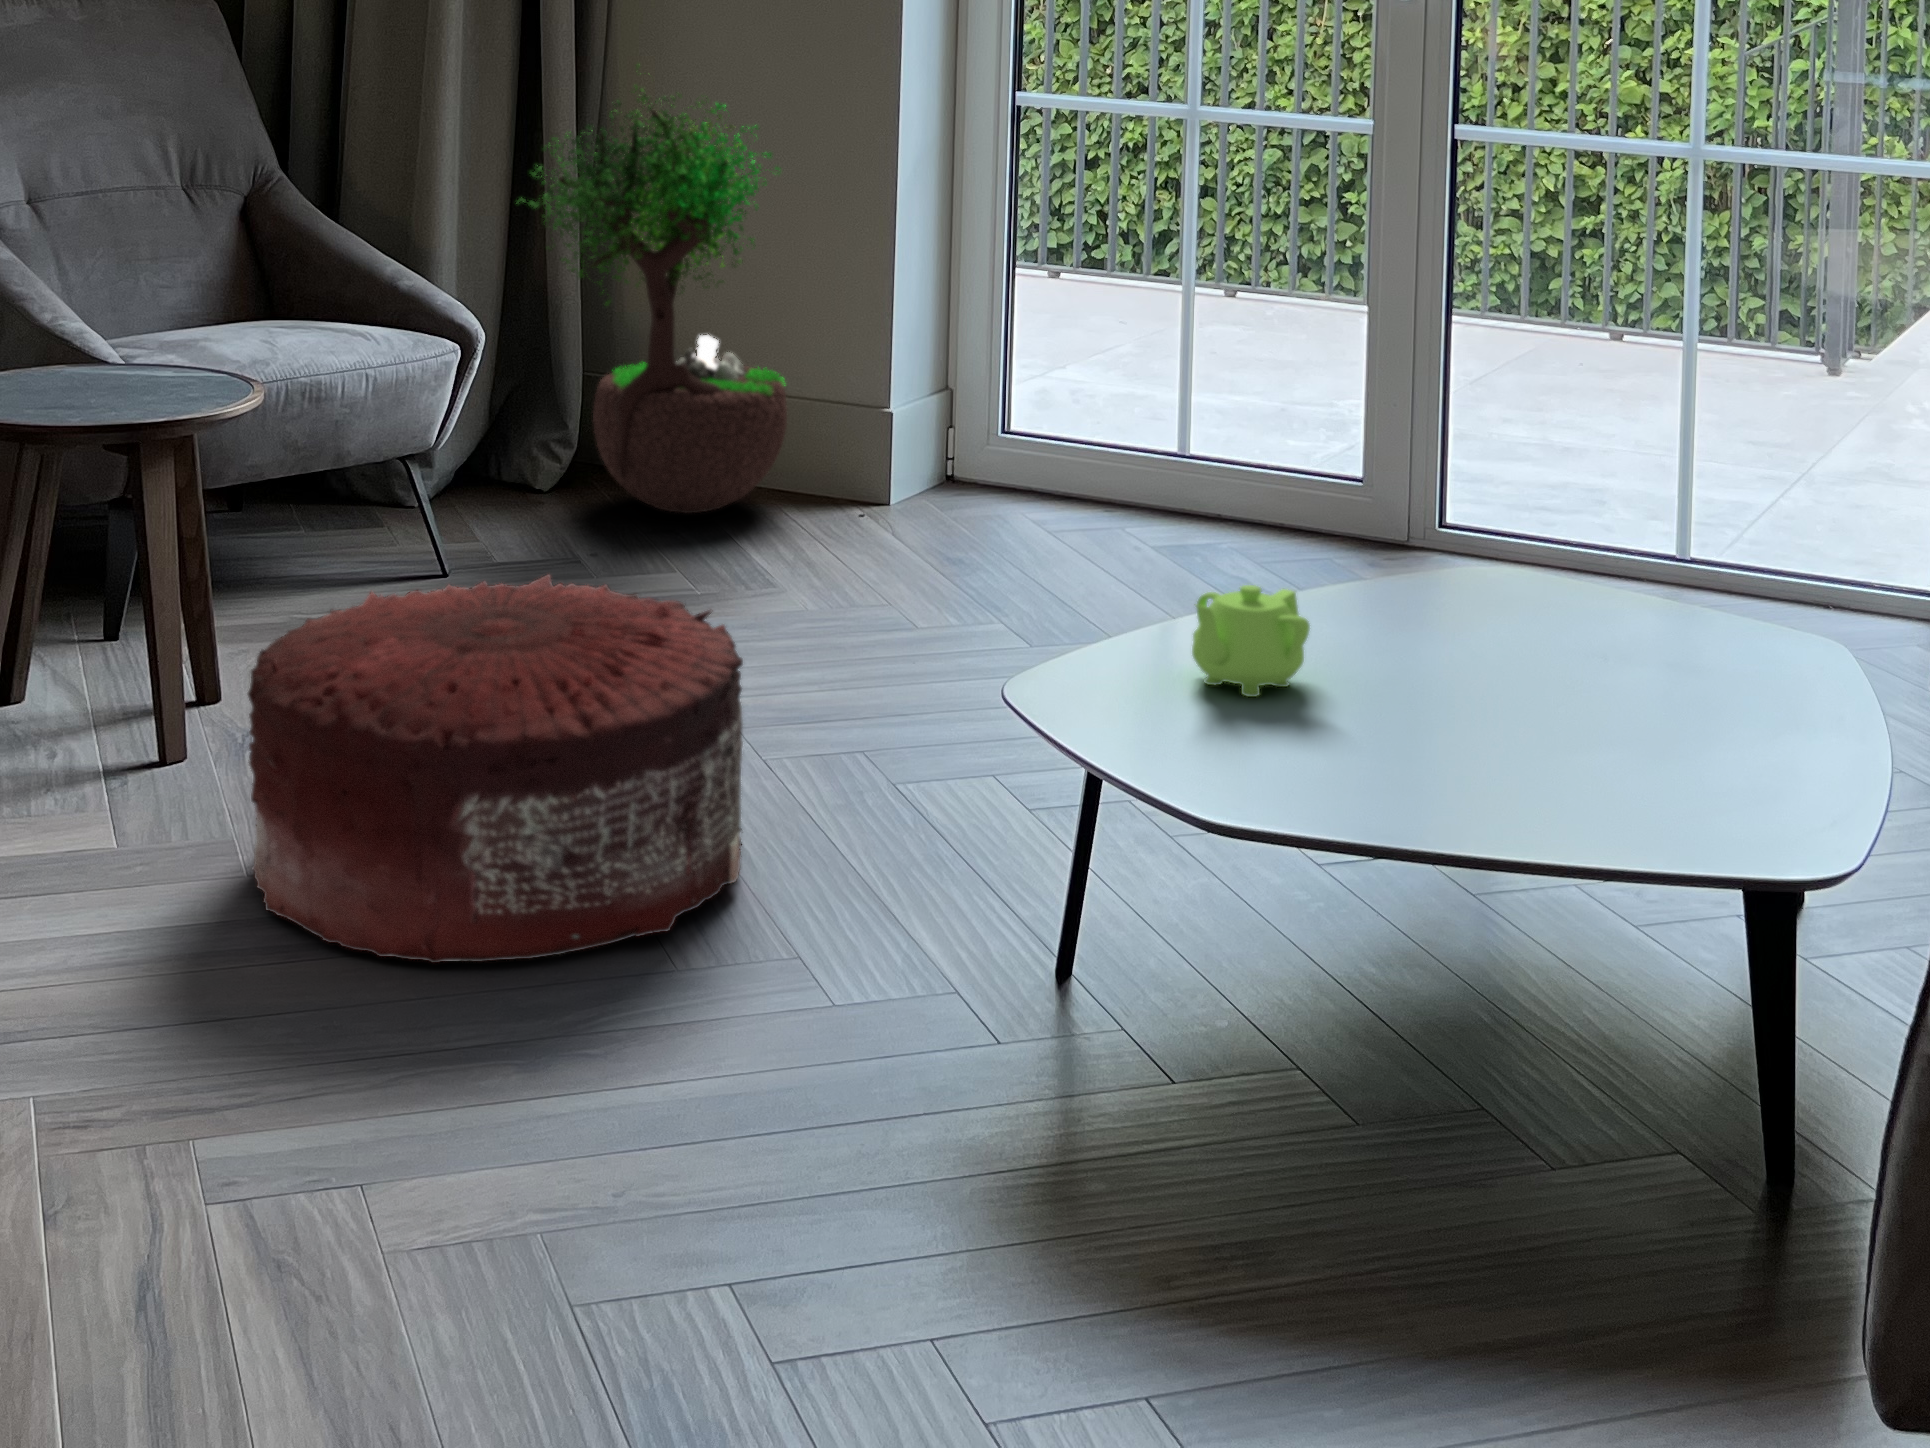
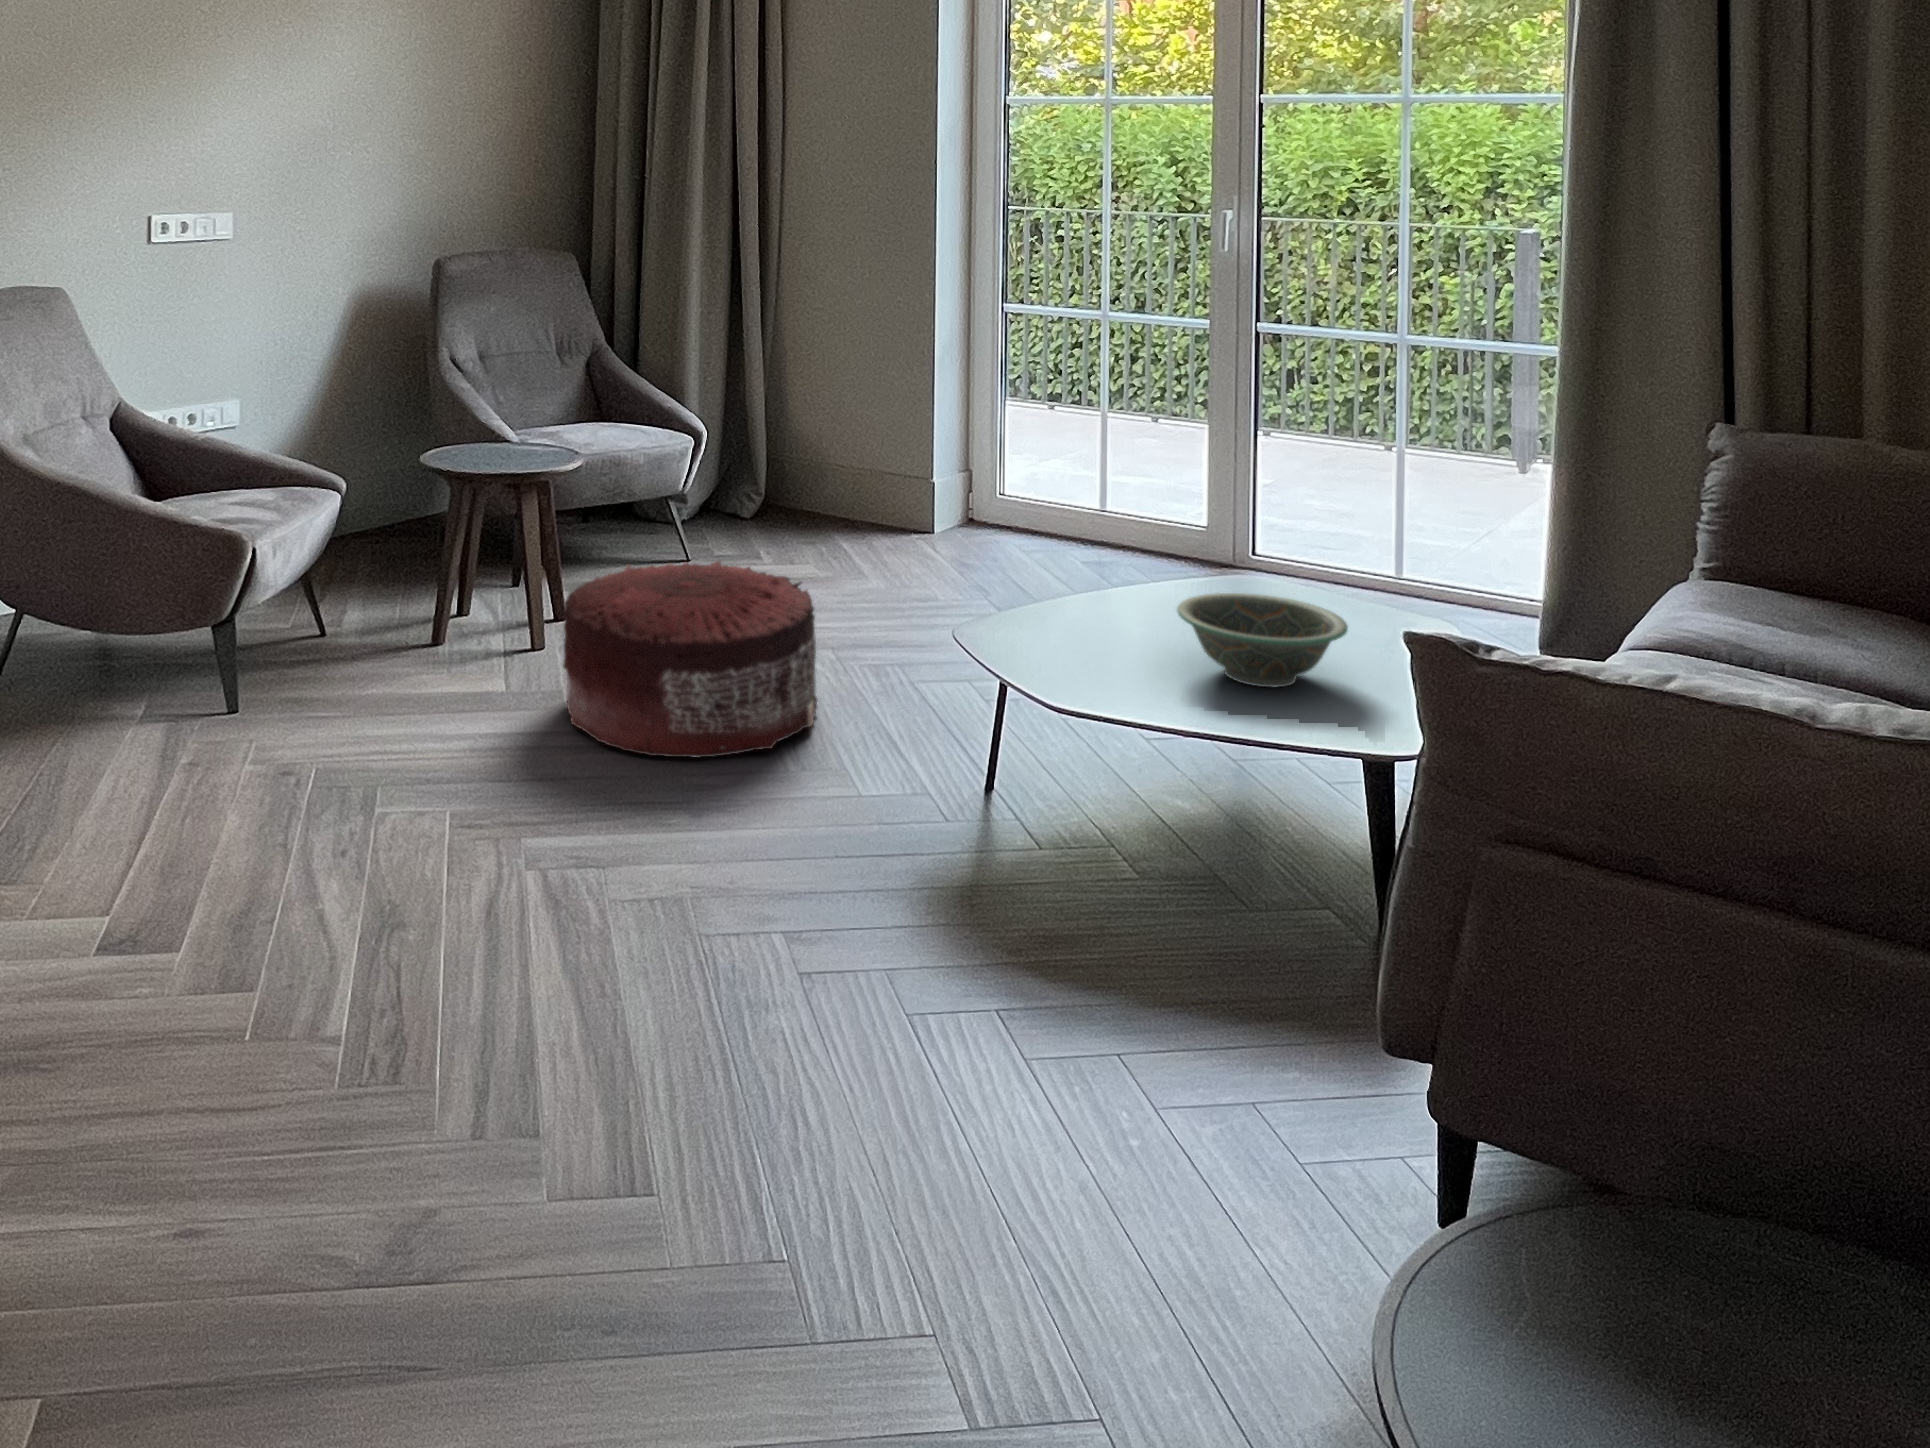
potted tree: present [519,65,787,513] -> none [723,290,874,535]
teapot: present [1192,585,1310,697] -> none [1050,579,1116,641]
decorative bowl: none [1425,599,1716,766] -> present [1177,593,1348,687]

